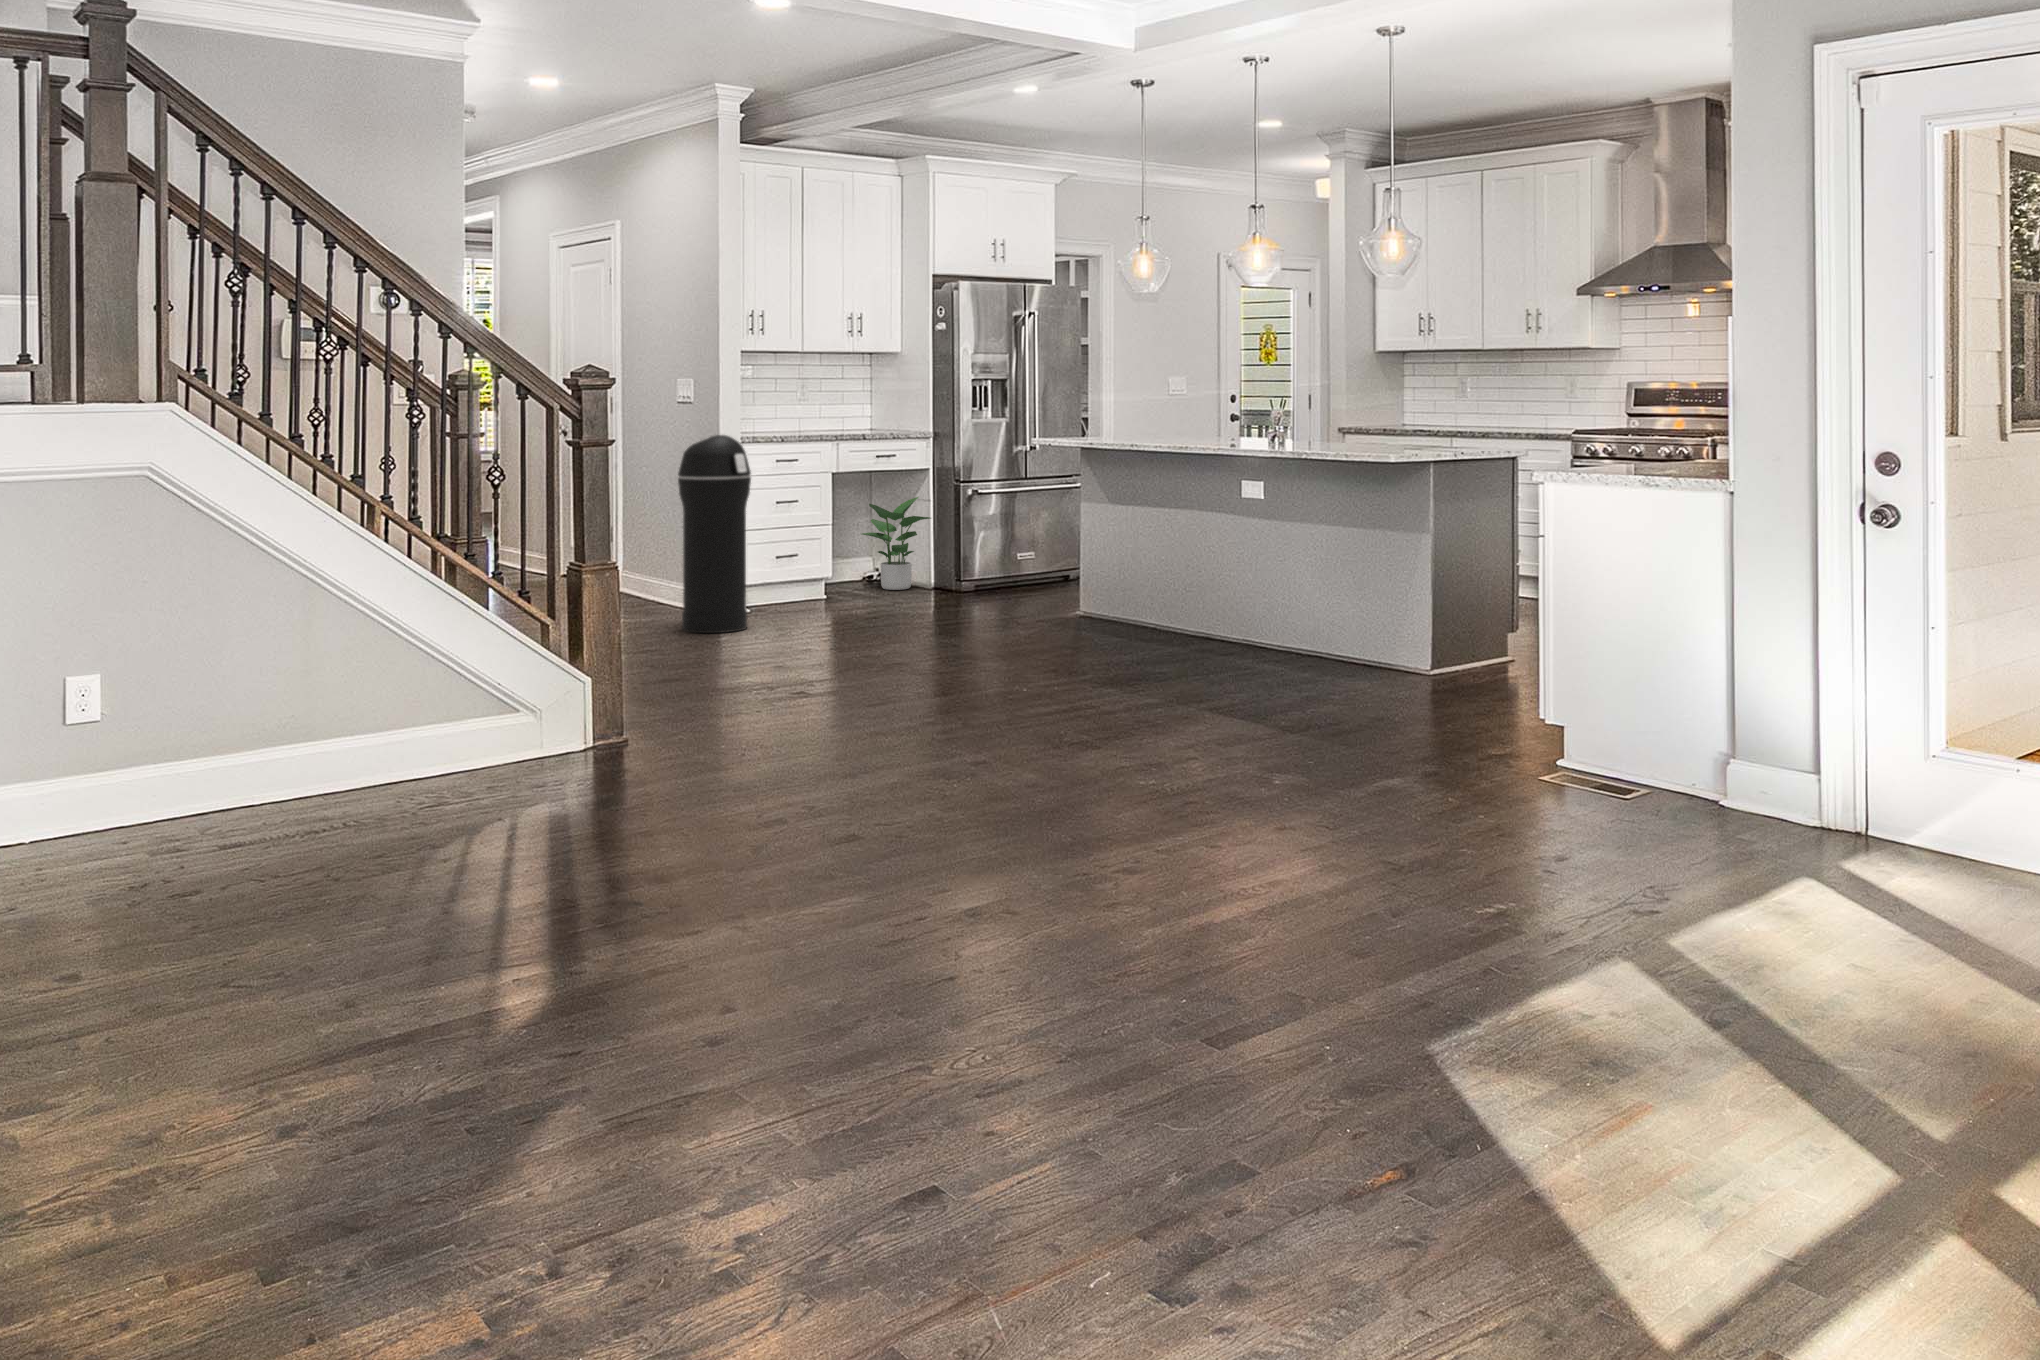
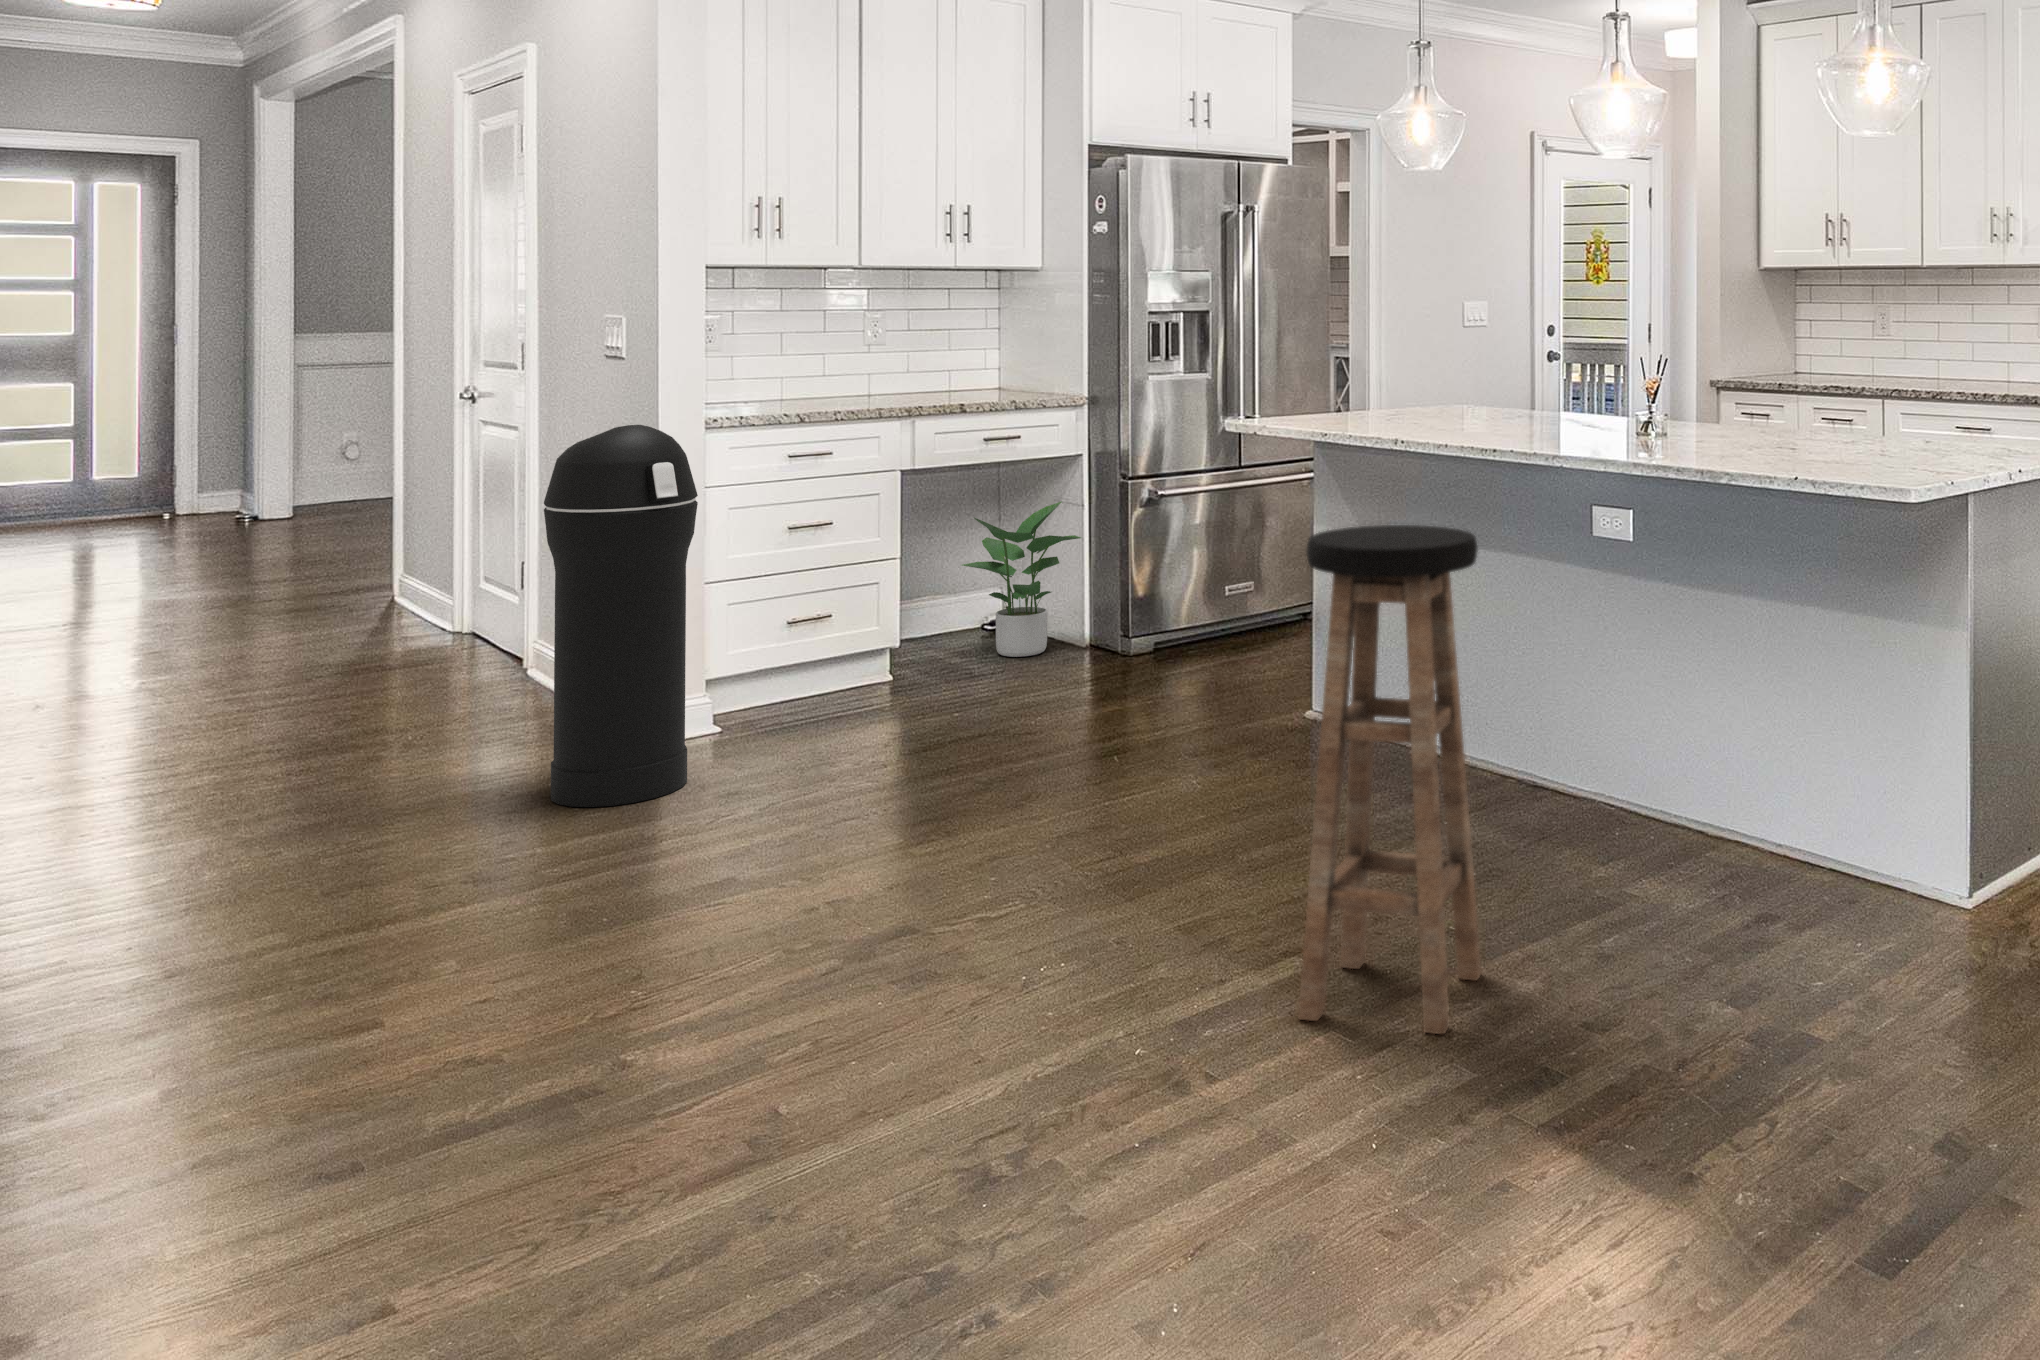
bar stool: none [1087,470,1173,694] -> present [1298,525,1482,1034]

